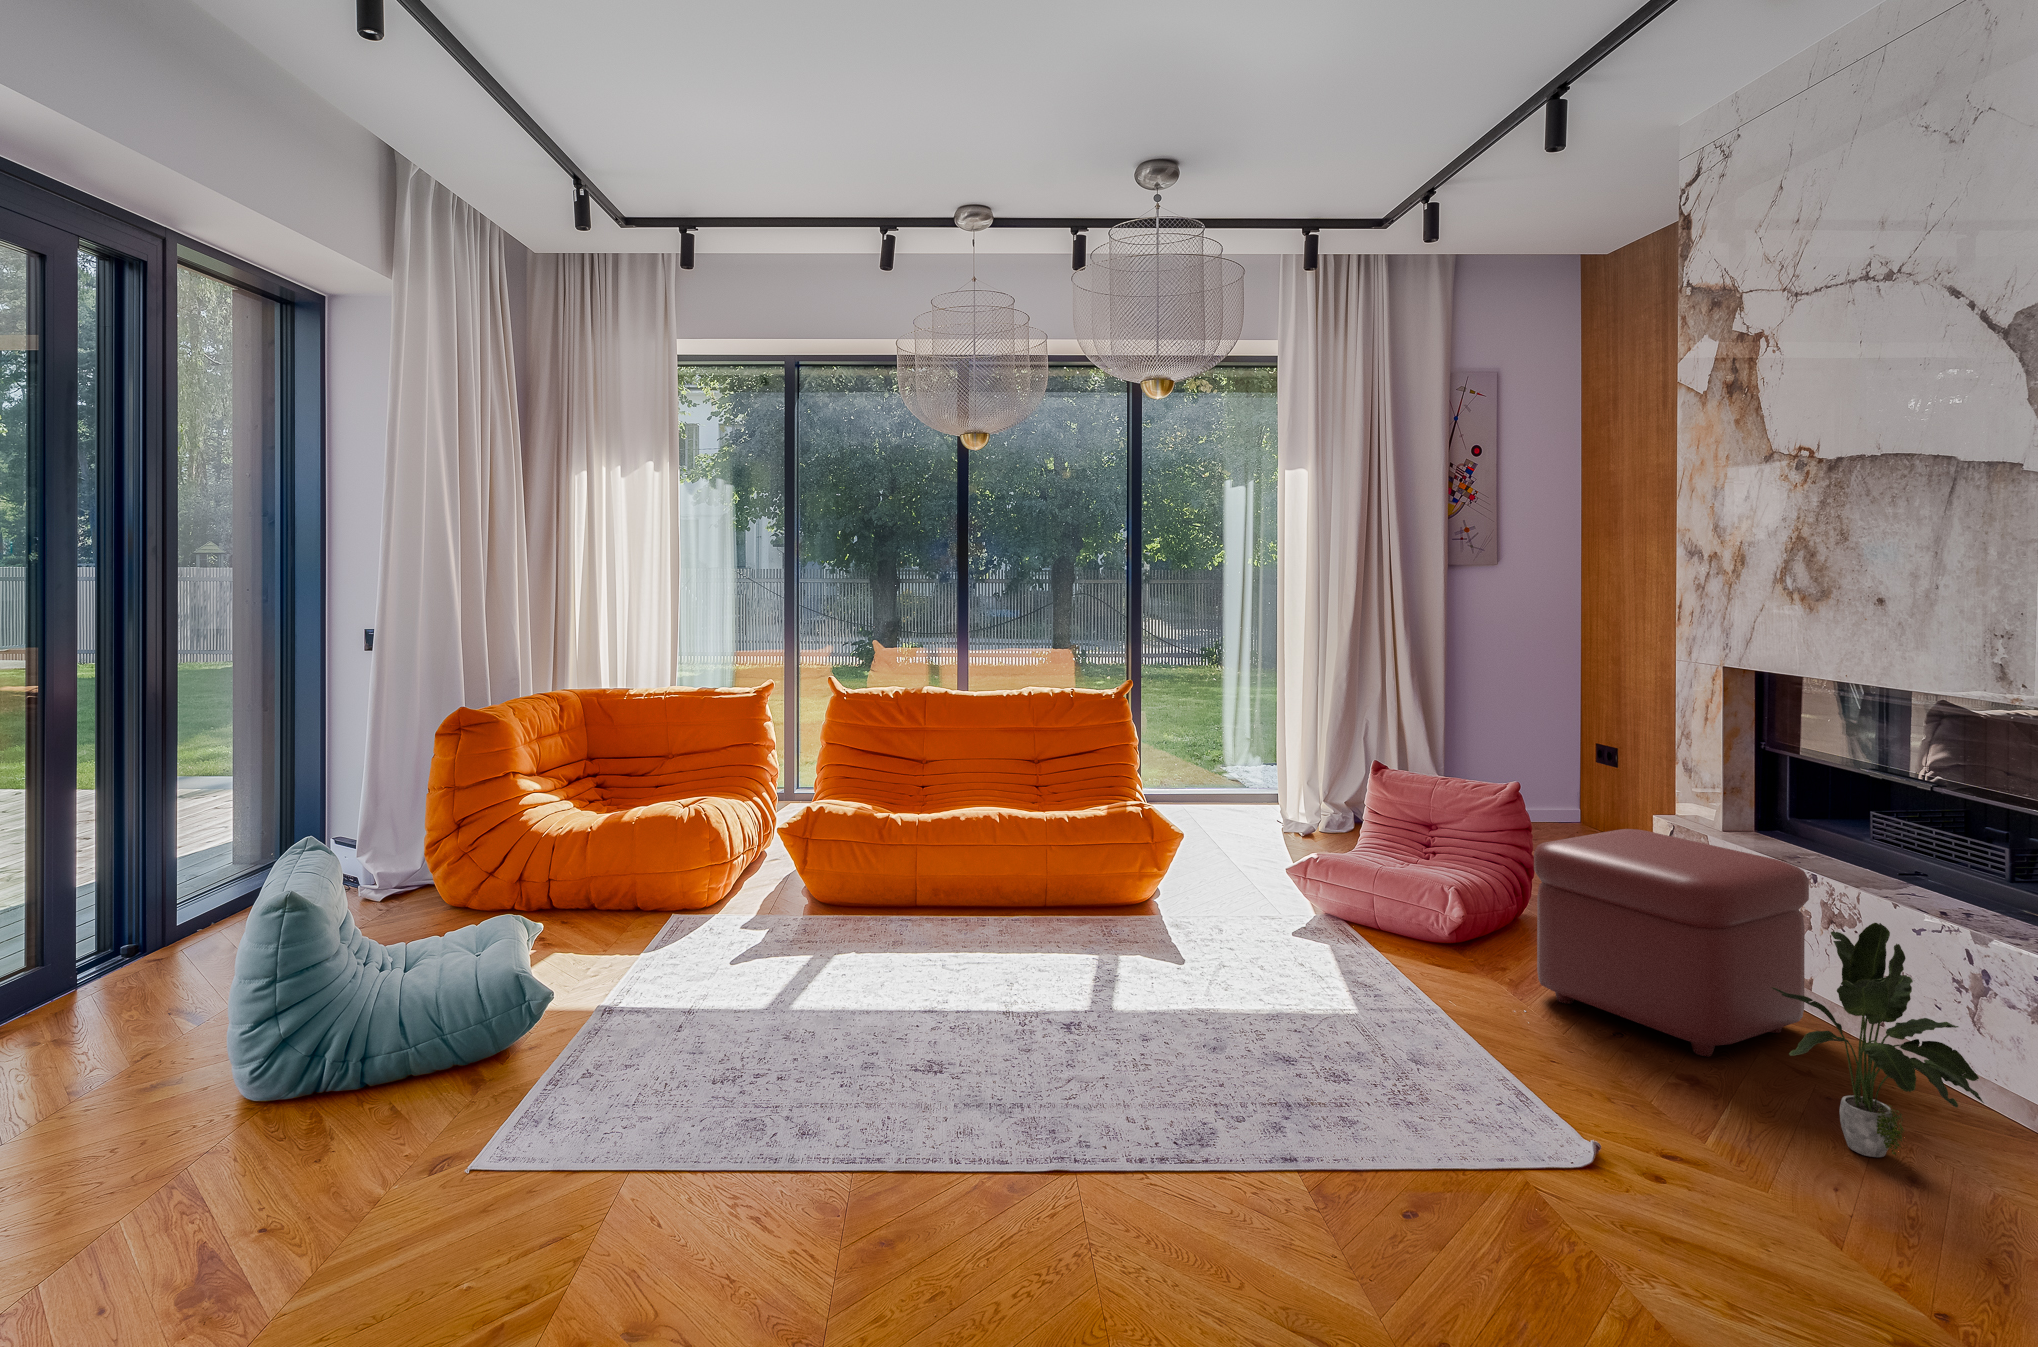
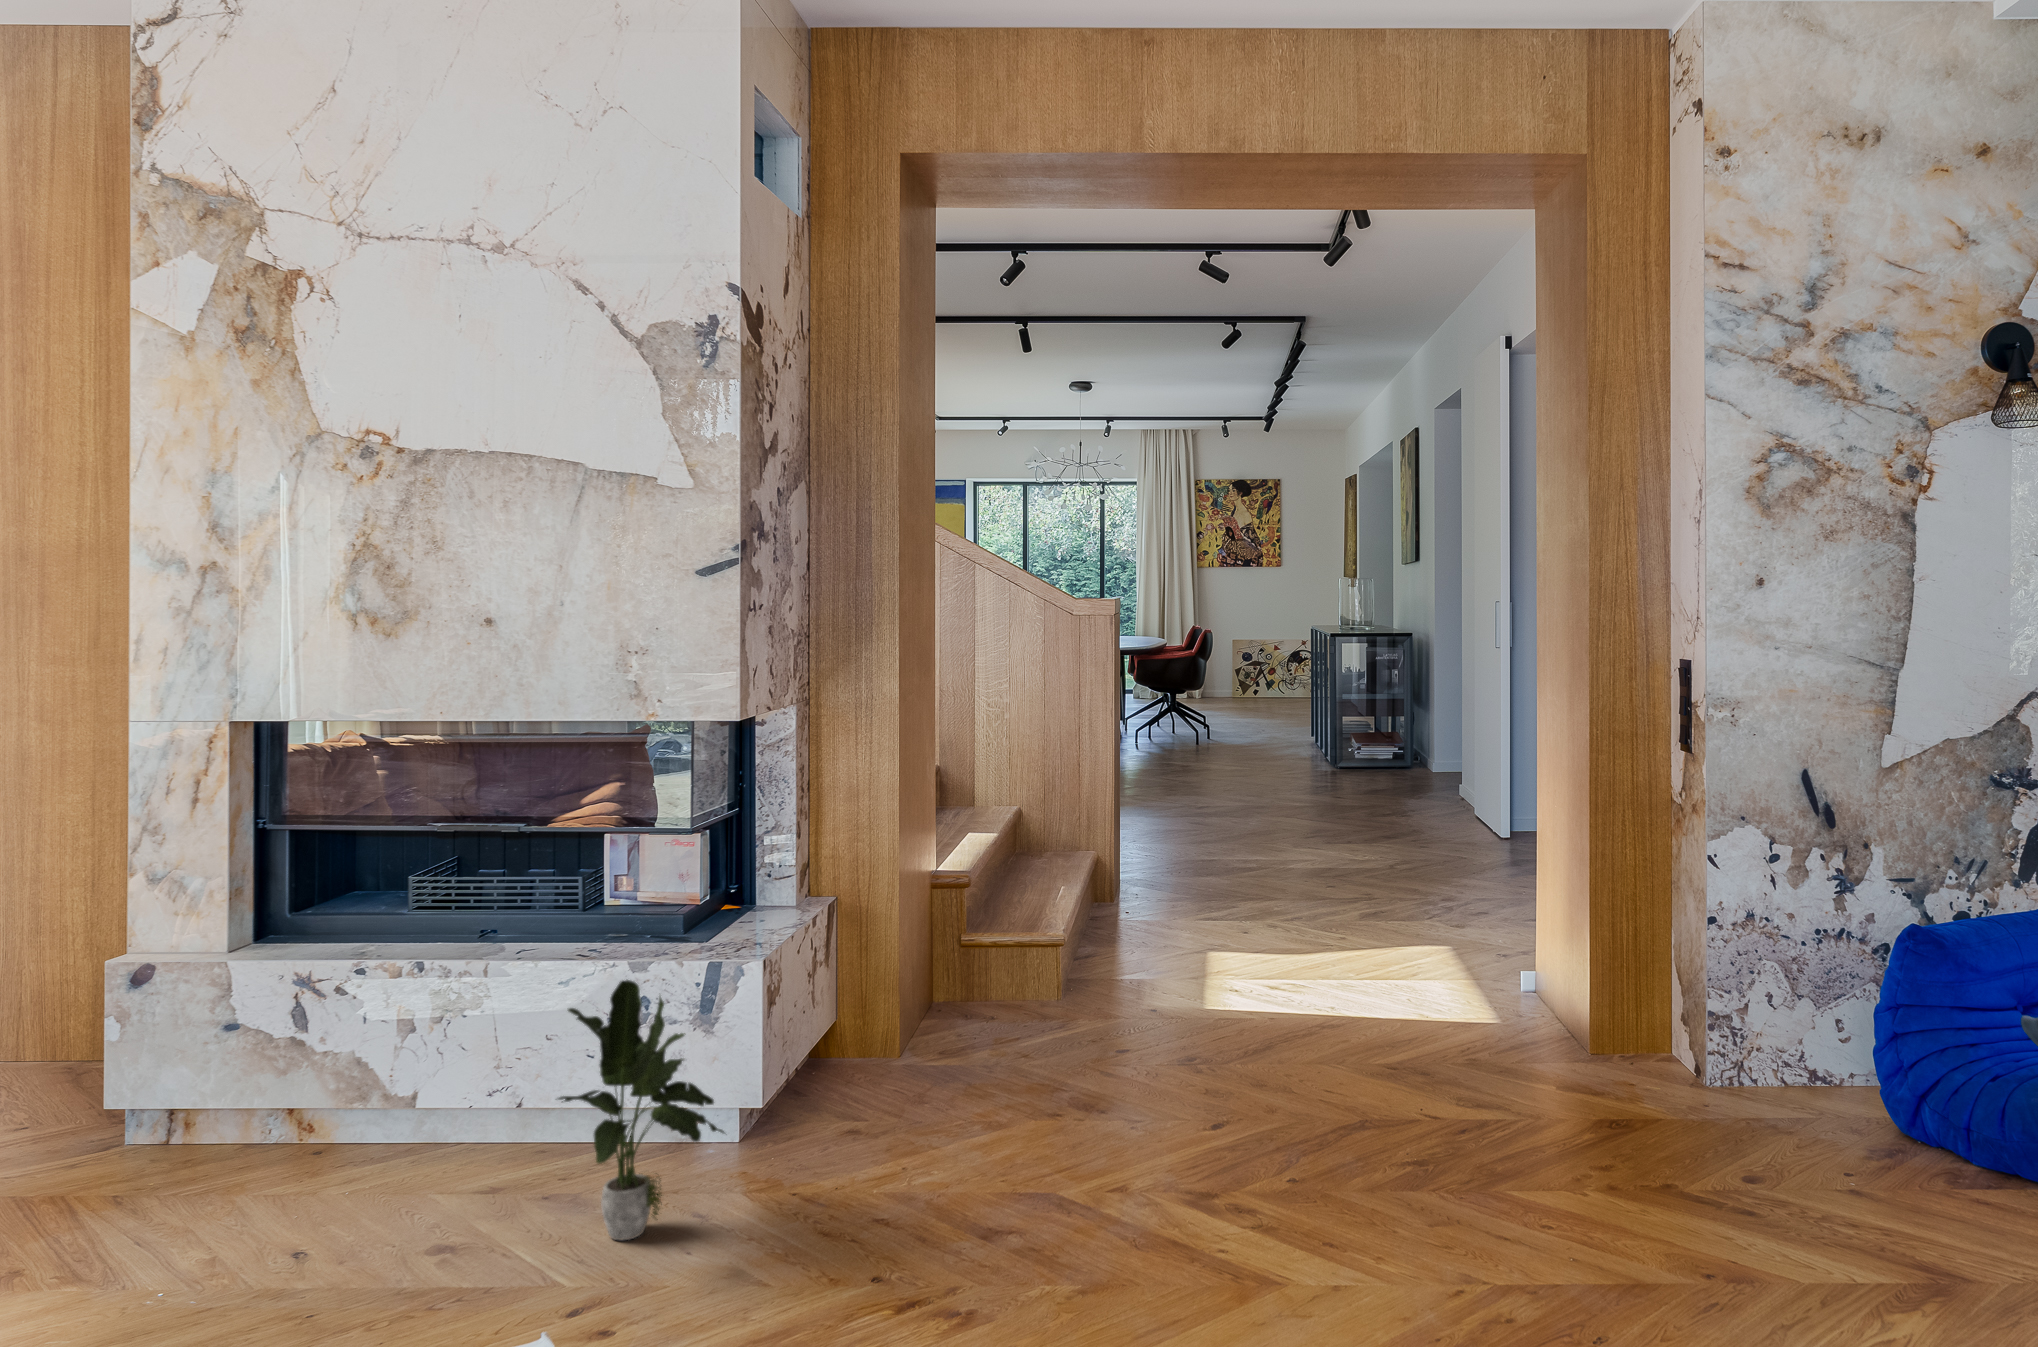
ottoman: present [1534,829,1809,1056] -> none [86,956,433,1286]

